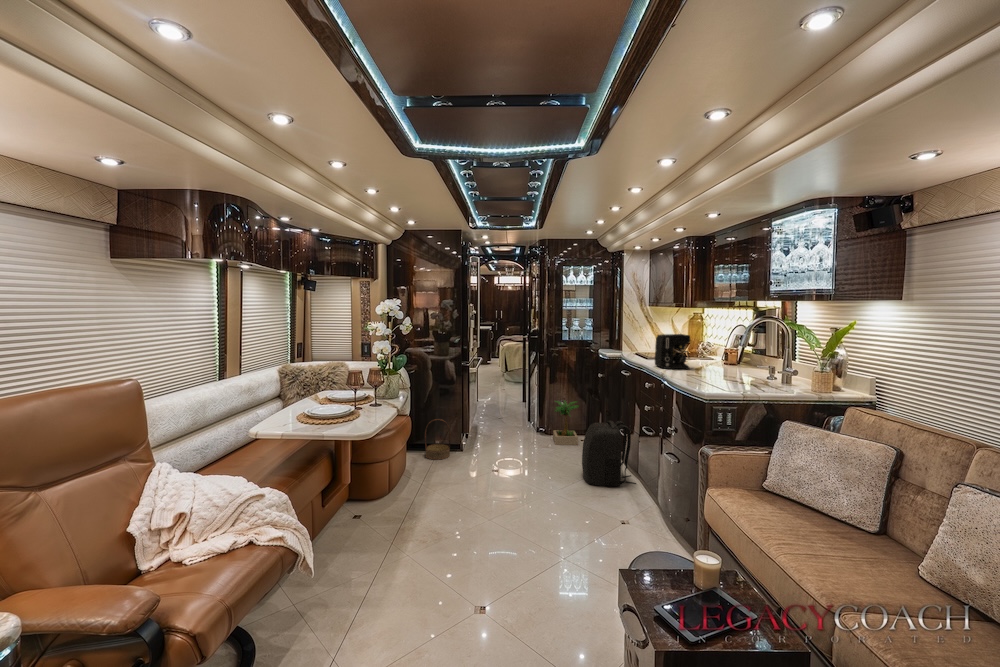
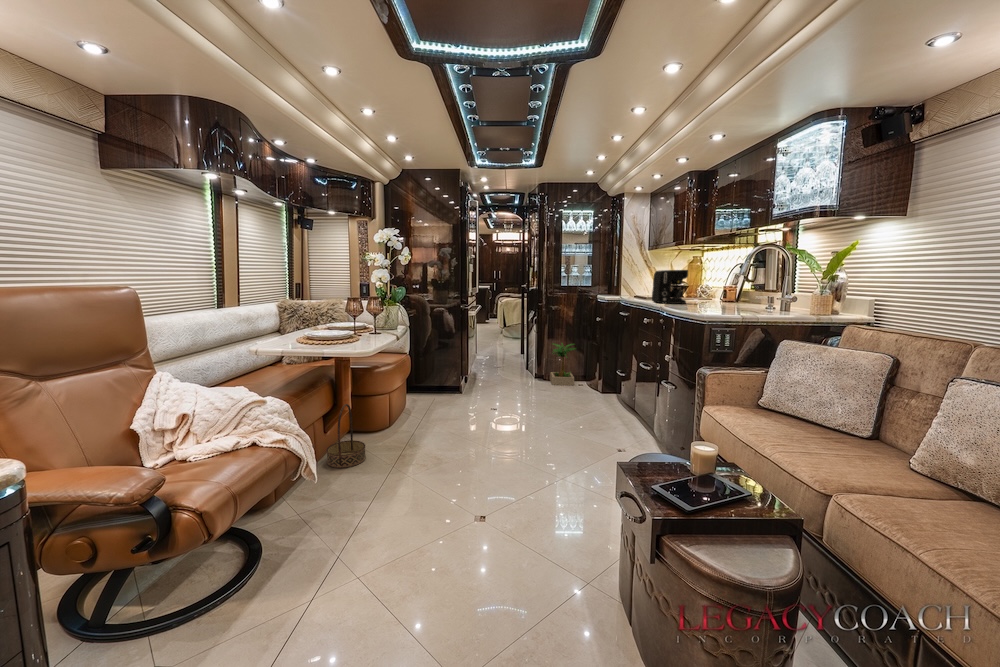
basket: present [425,419,451,460] -> present [326,404,366,468]
backpack: present [582,421,636,486] -> none [579,357,631,417]

